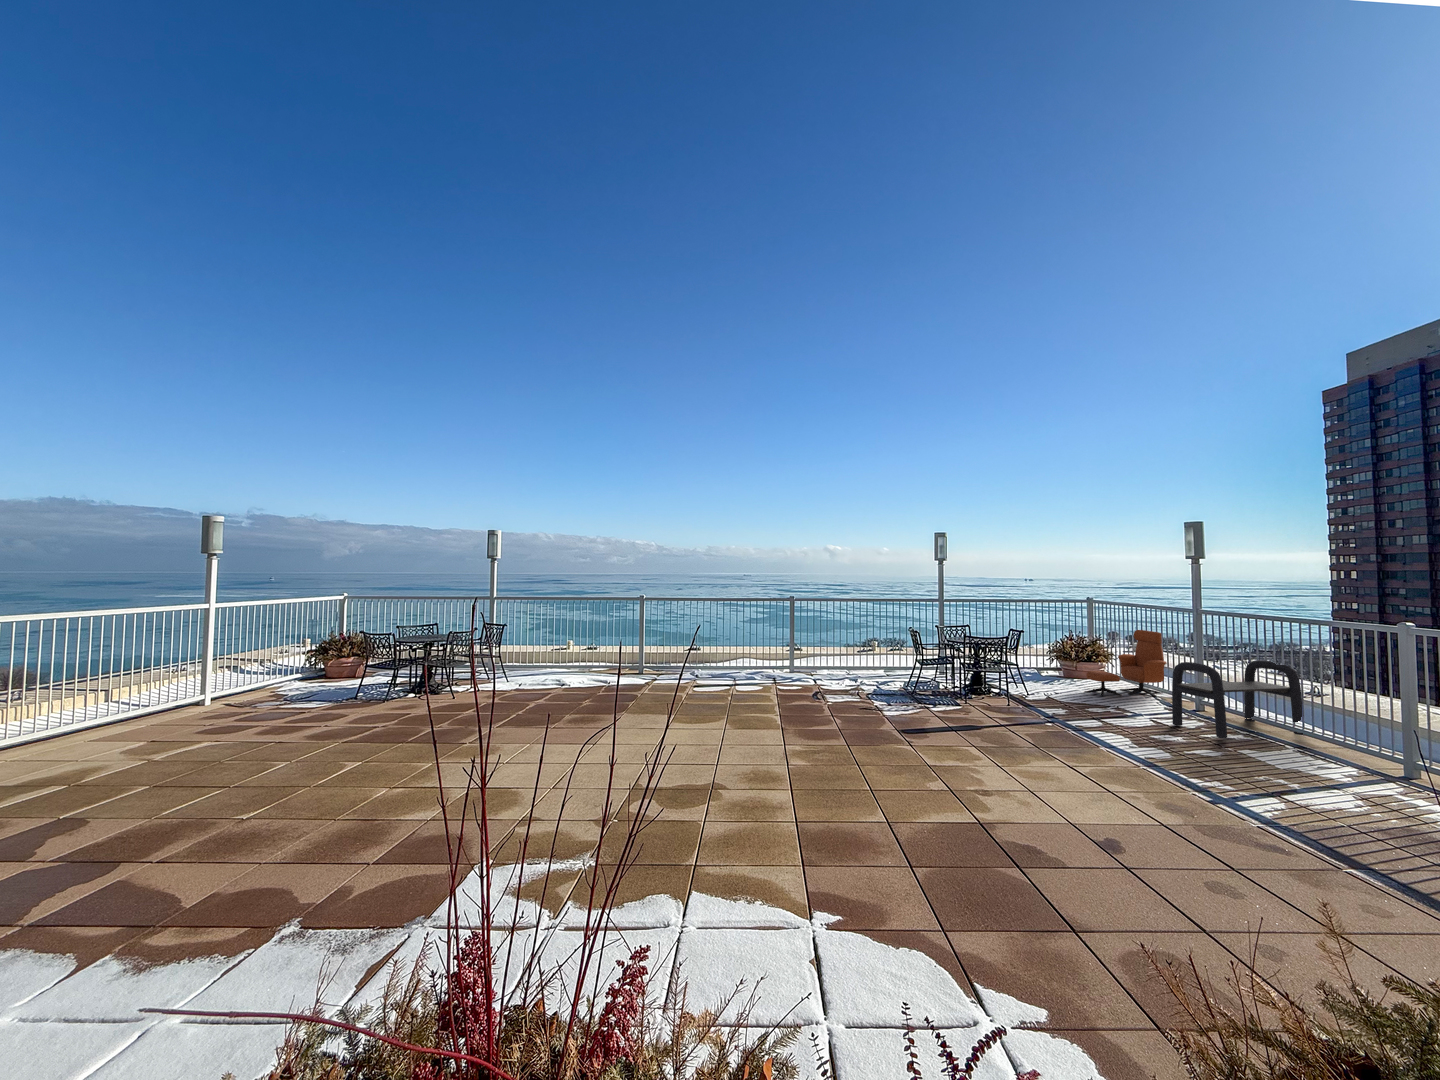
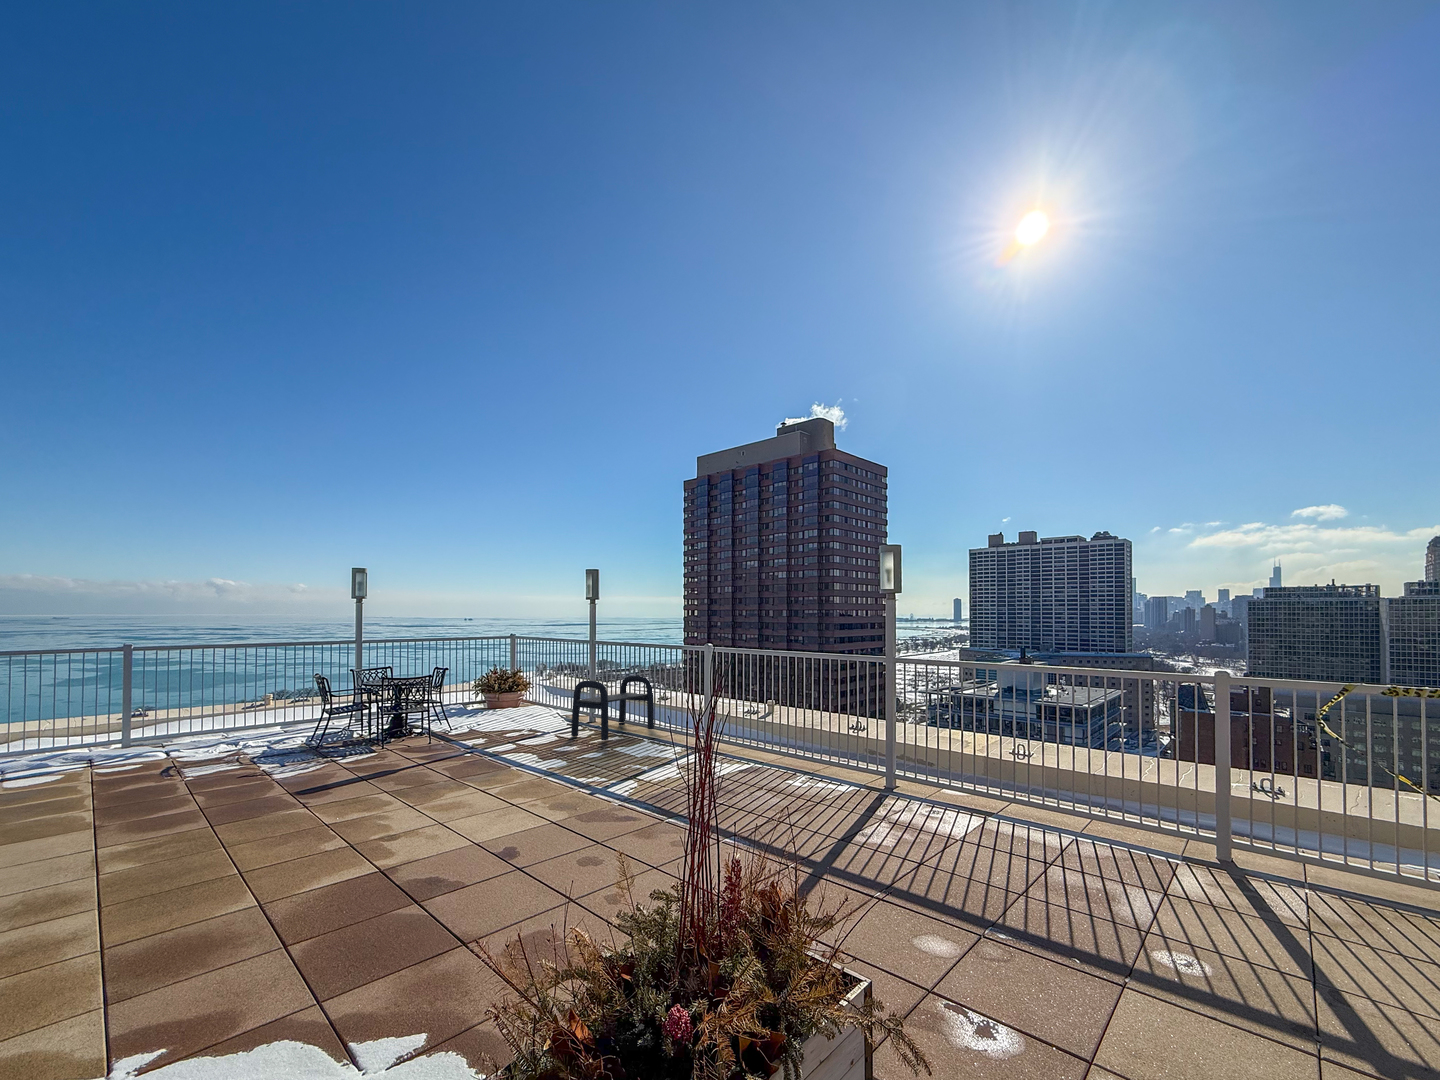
lounge chair: present [1084,630,1167,697] -> none [503,661,569,722]

